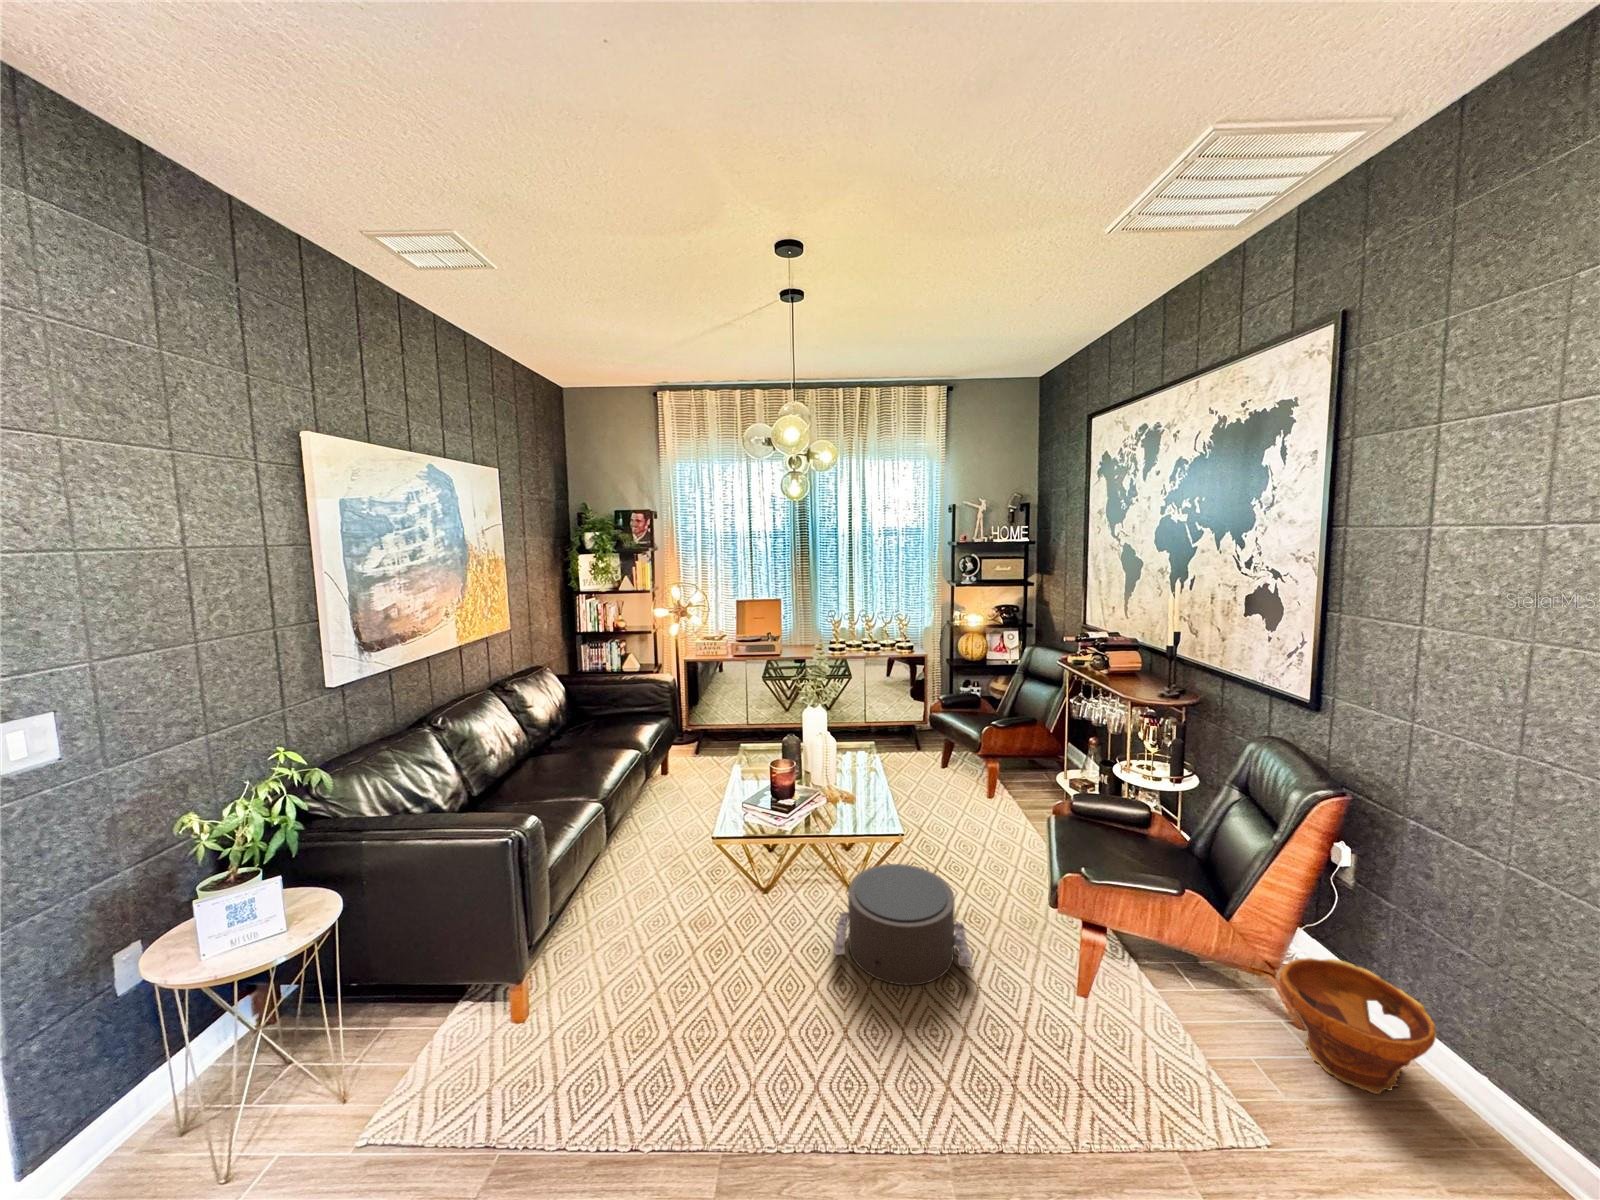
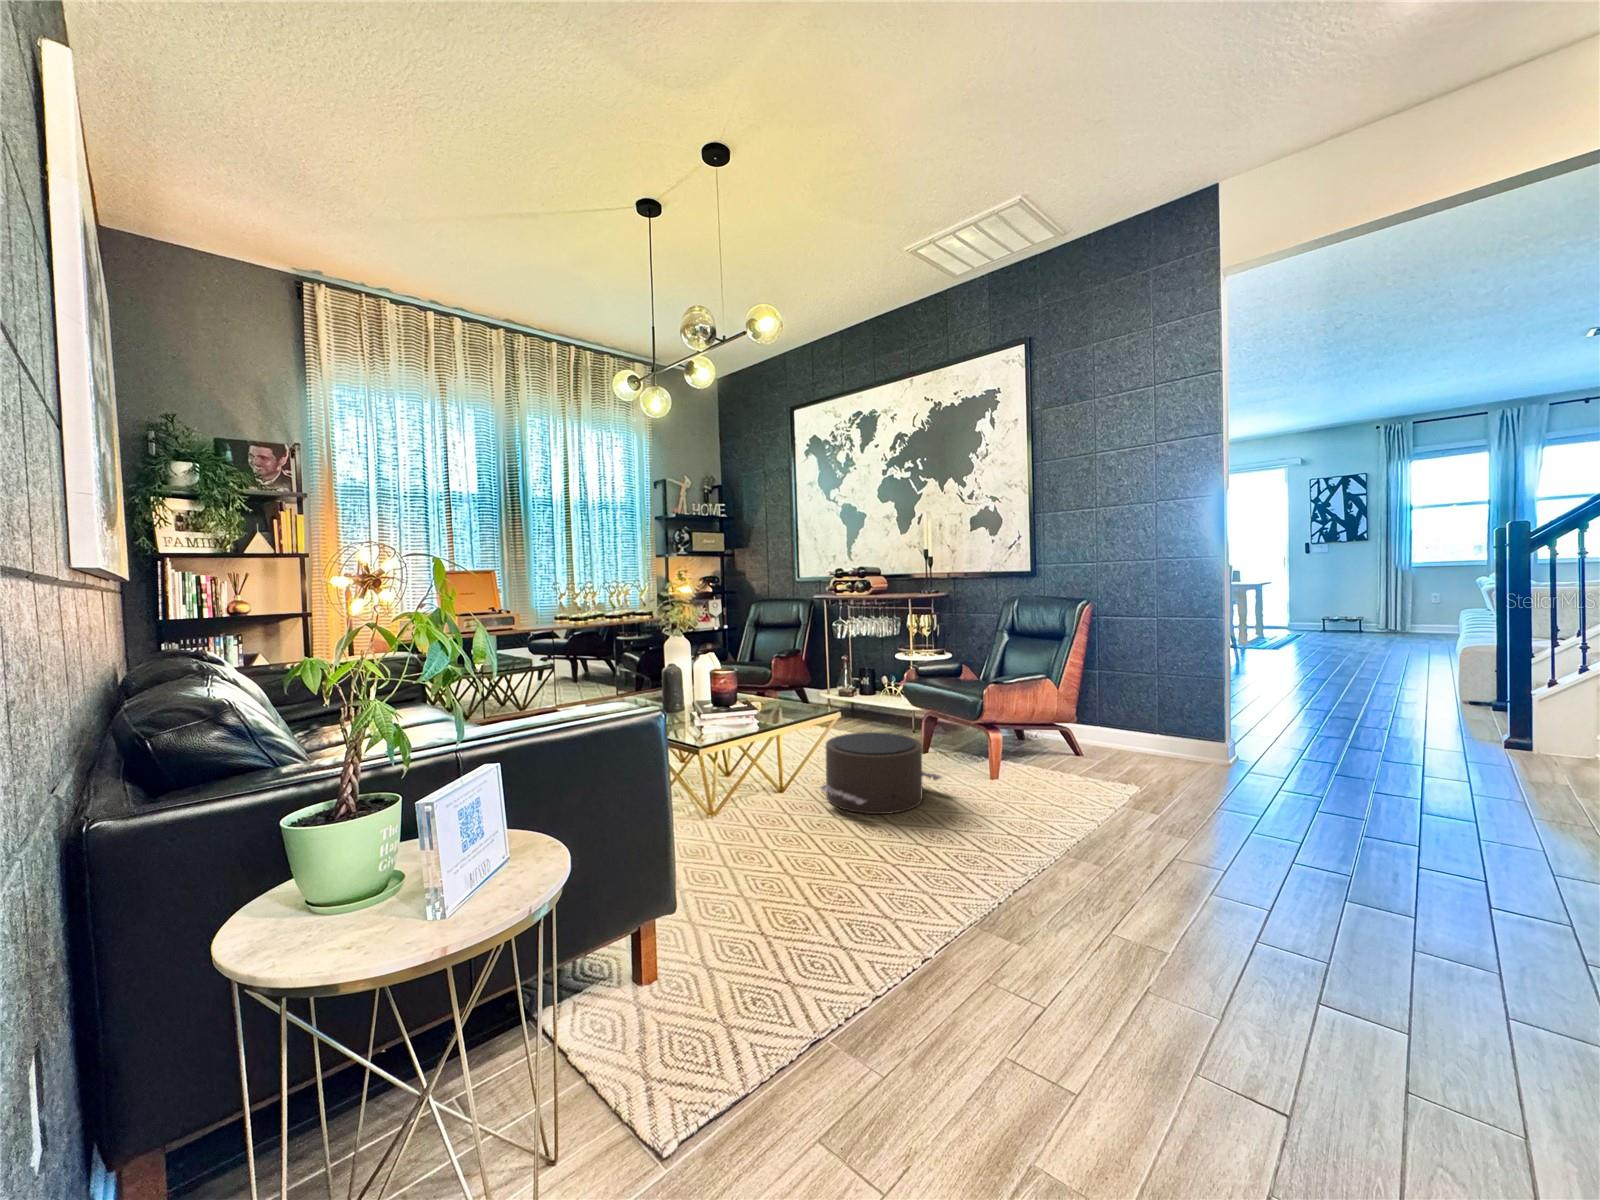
planter: present [1279,958,1436,1094] -> none [1067,707,1140,761]

